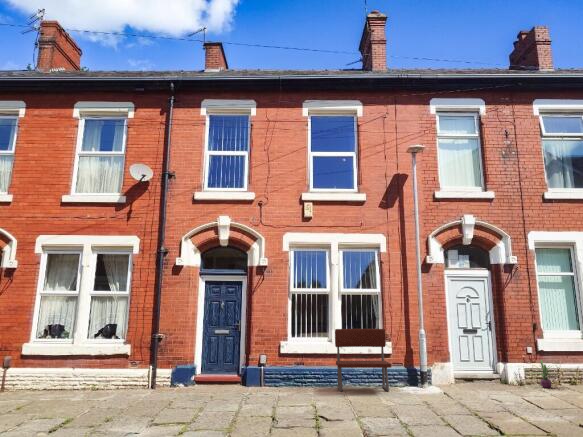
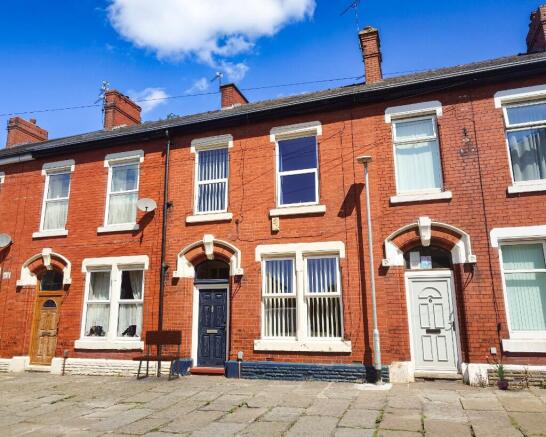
bench: present [335,329,392,391] -> present [132,330,182,380]

